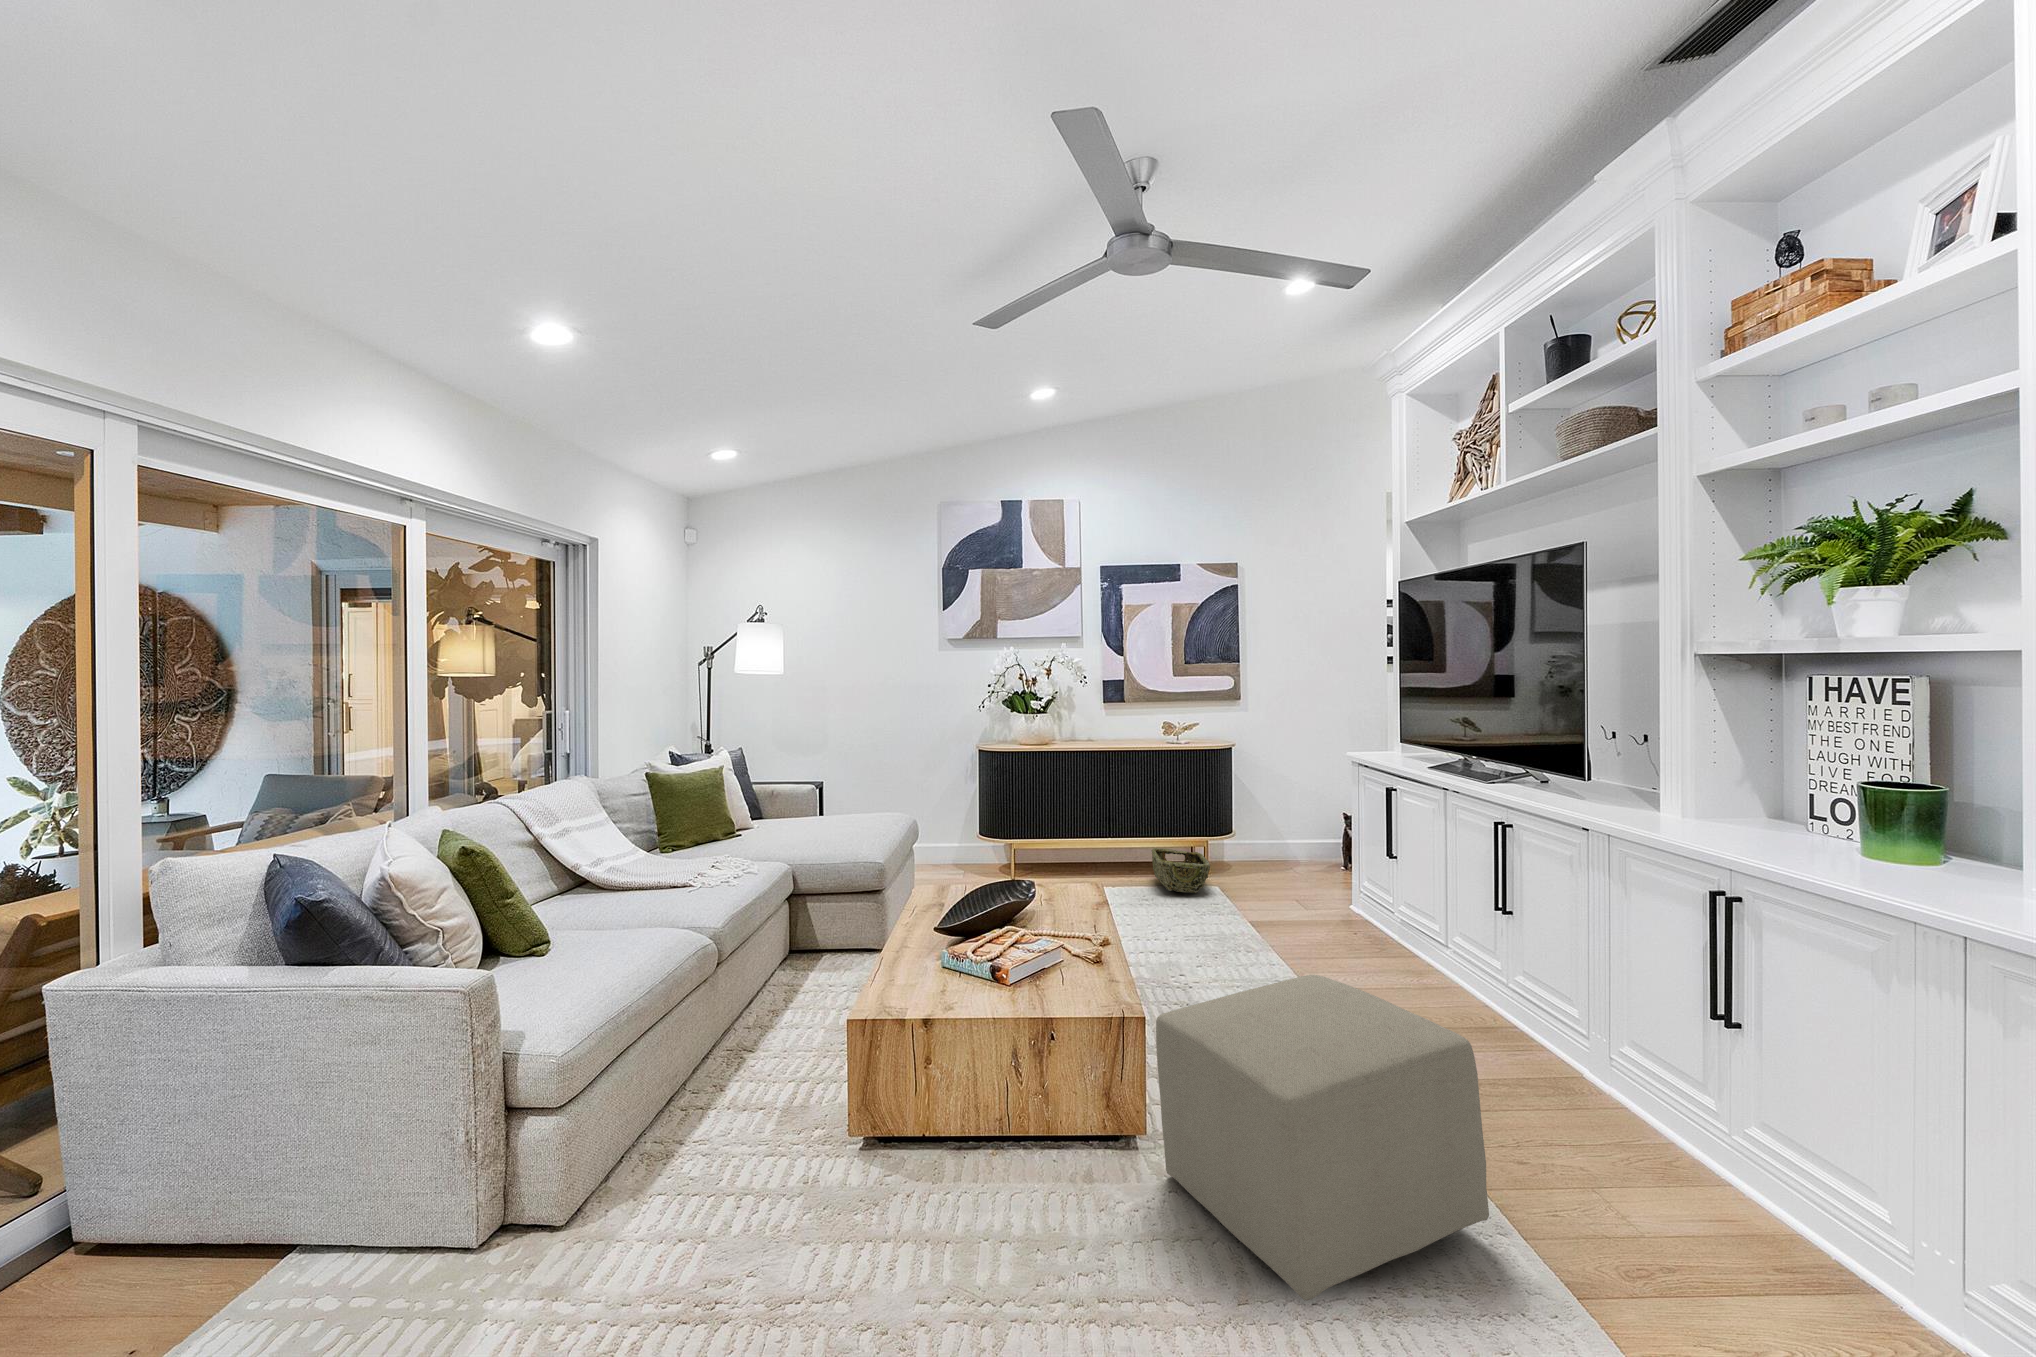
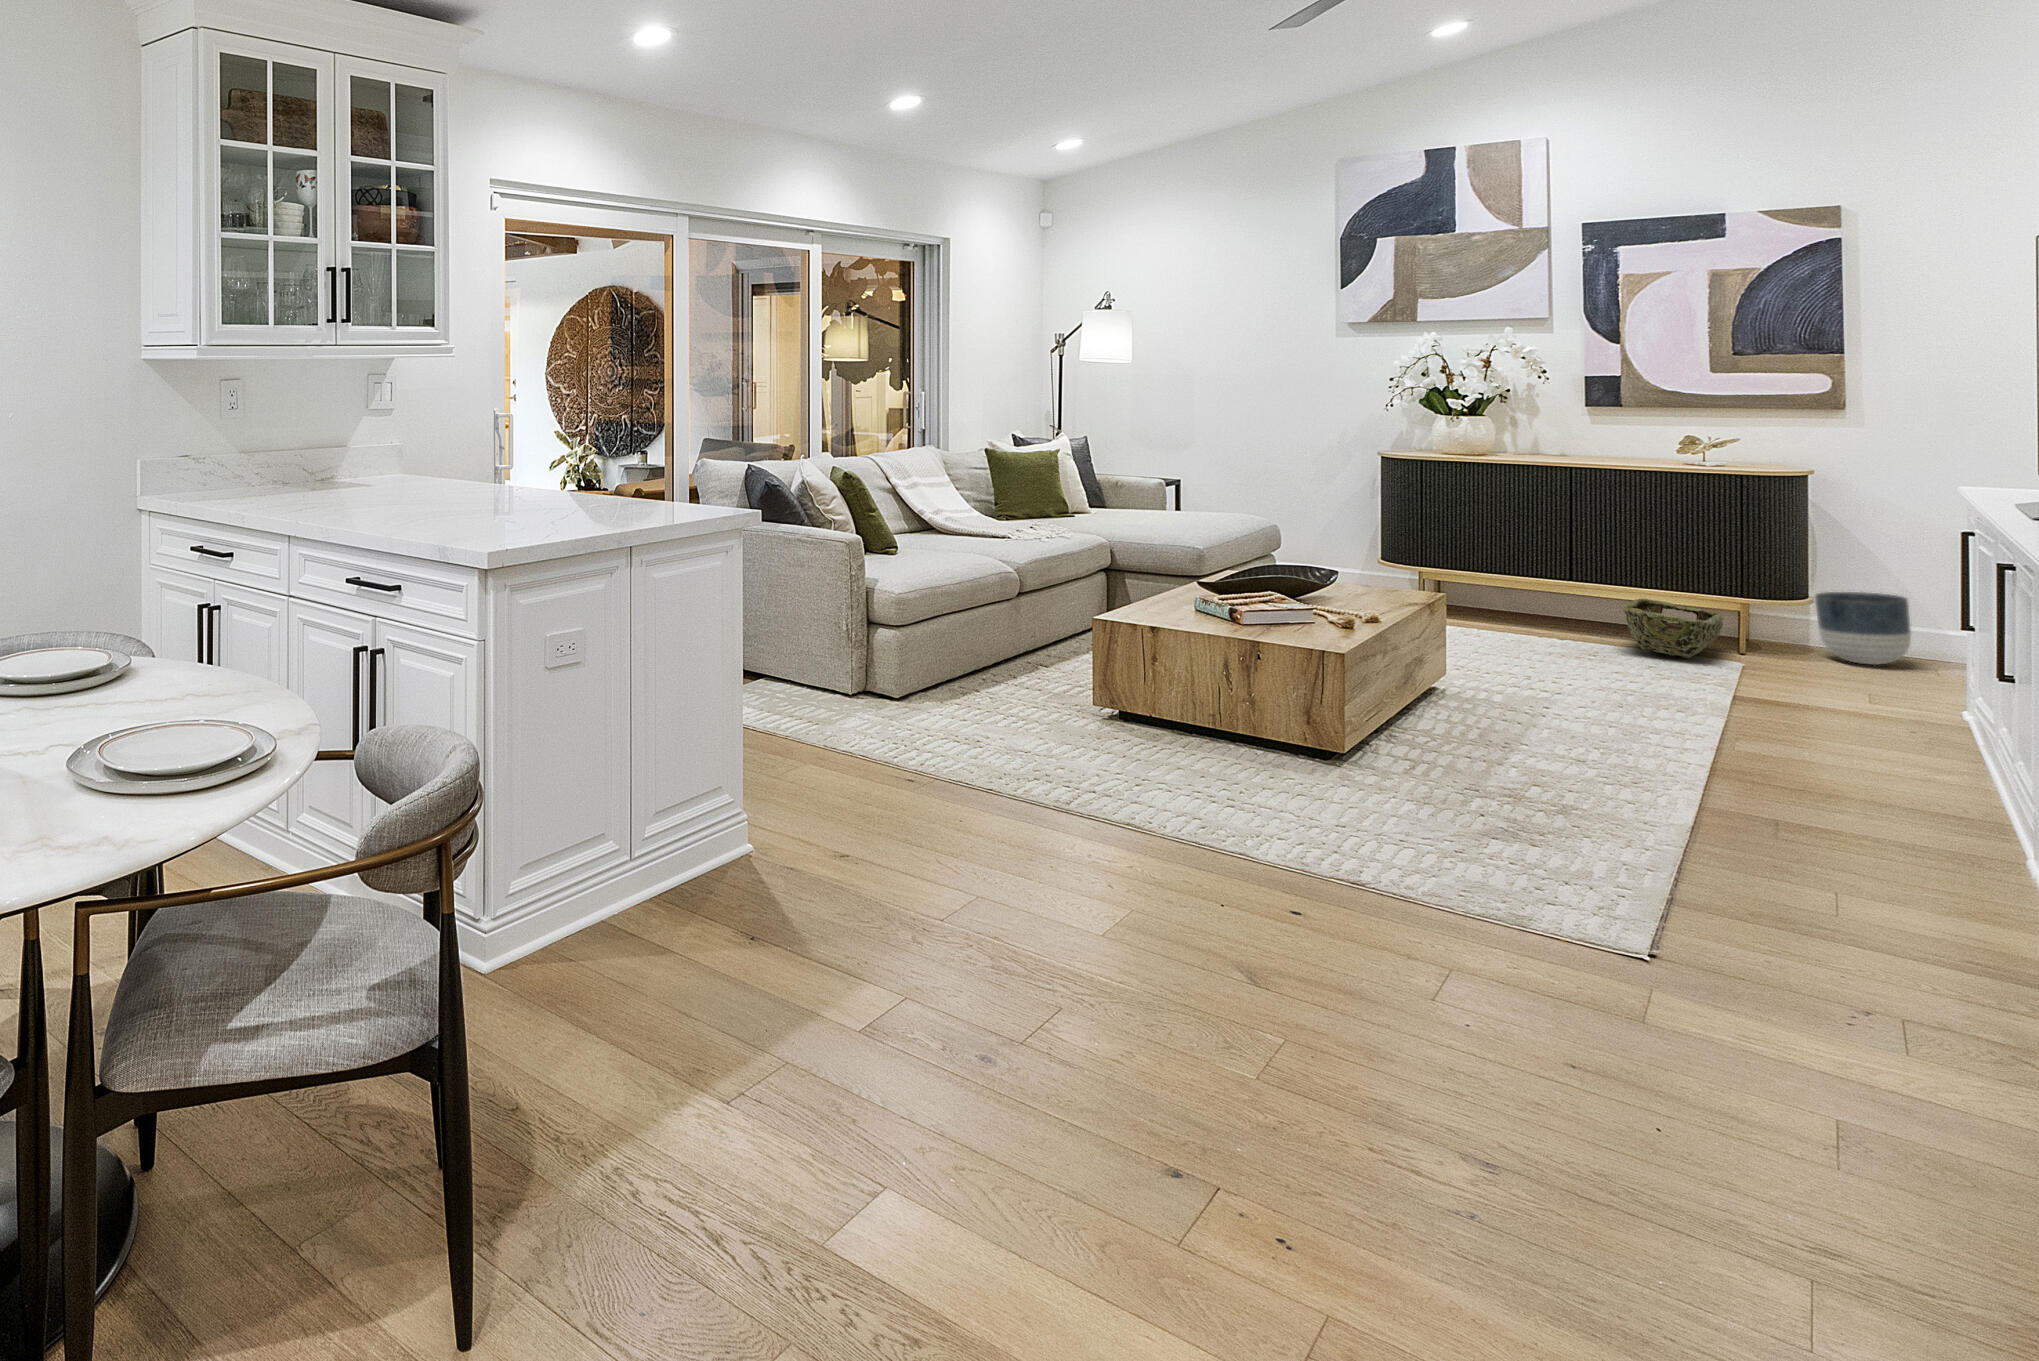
planter: none [1238,825,1285,875] -> present [1815,592,1911,665]
ottoman: present [1156,975,1489,1301] -> none [1339,645,1625,849]

